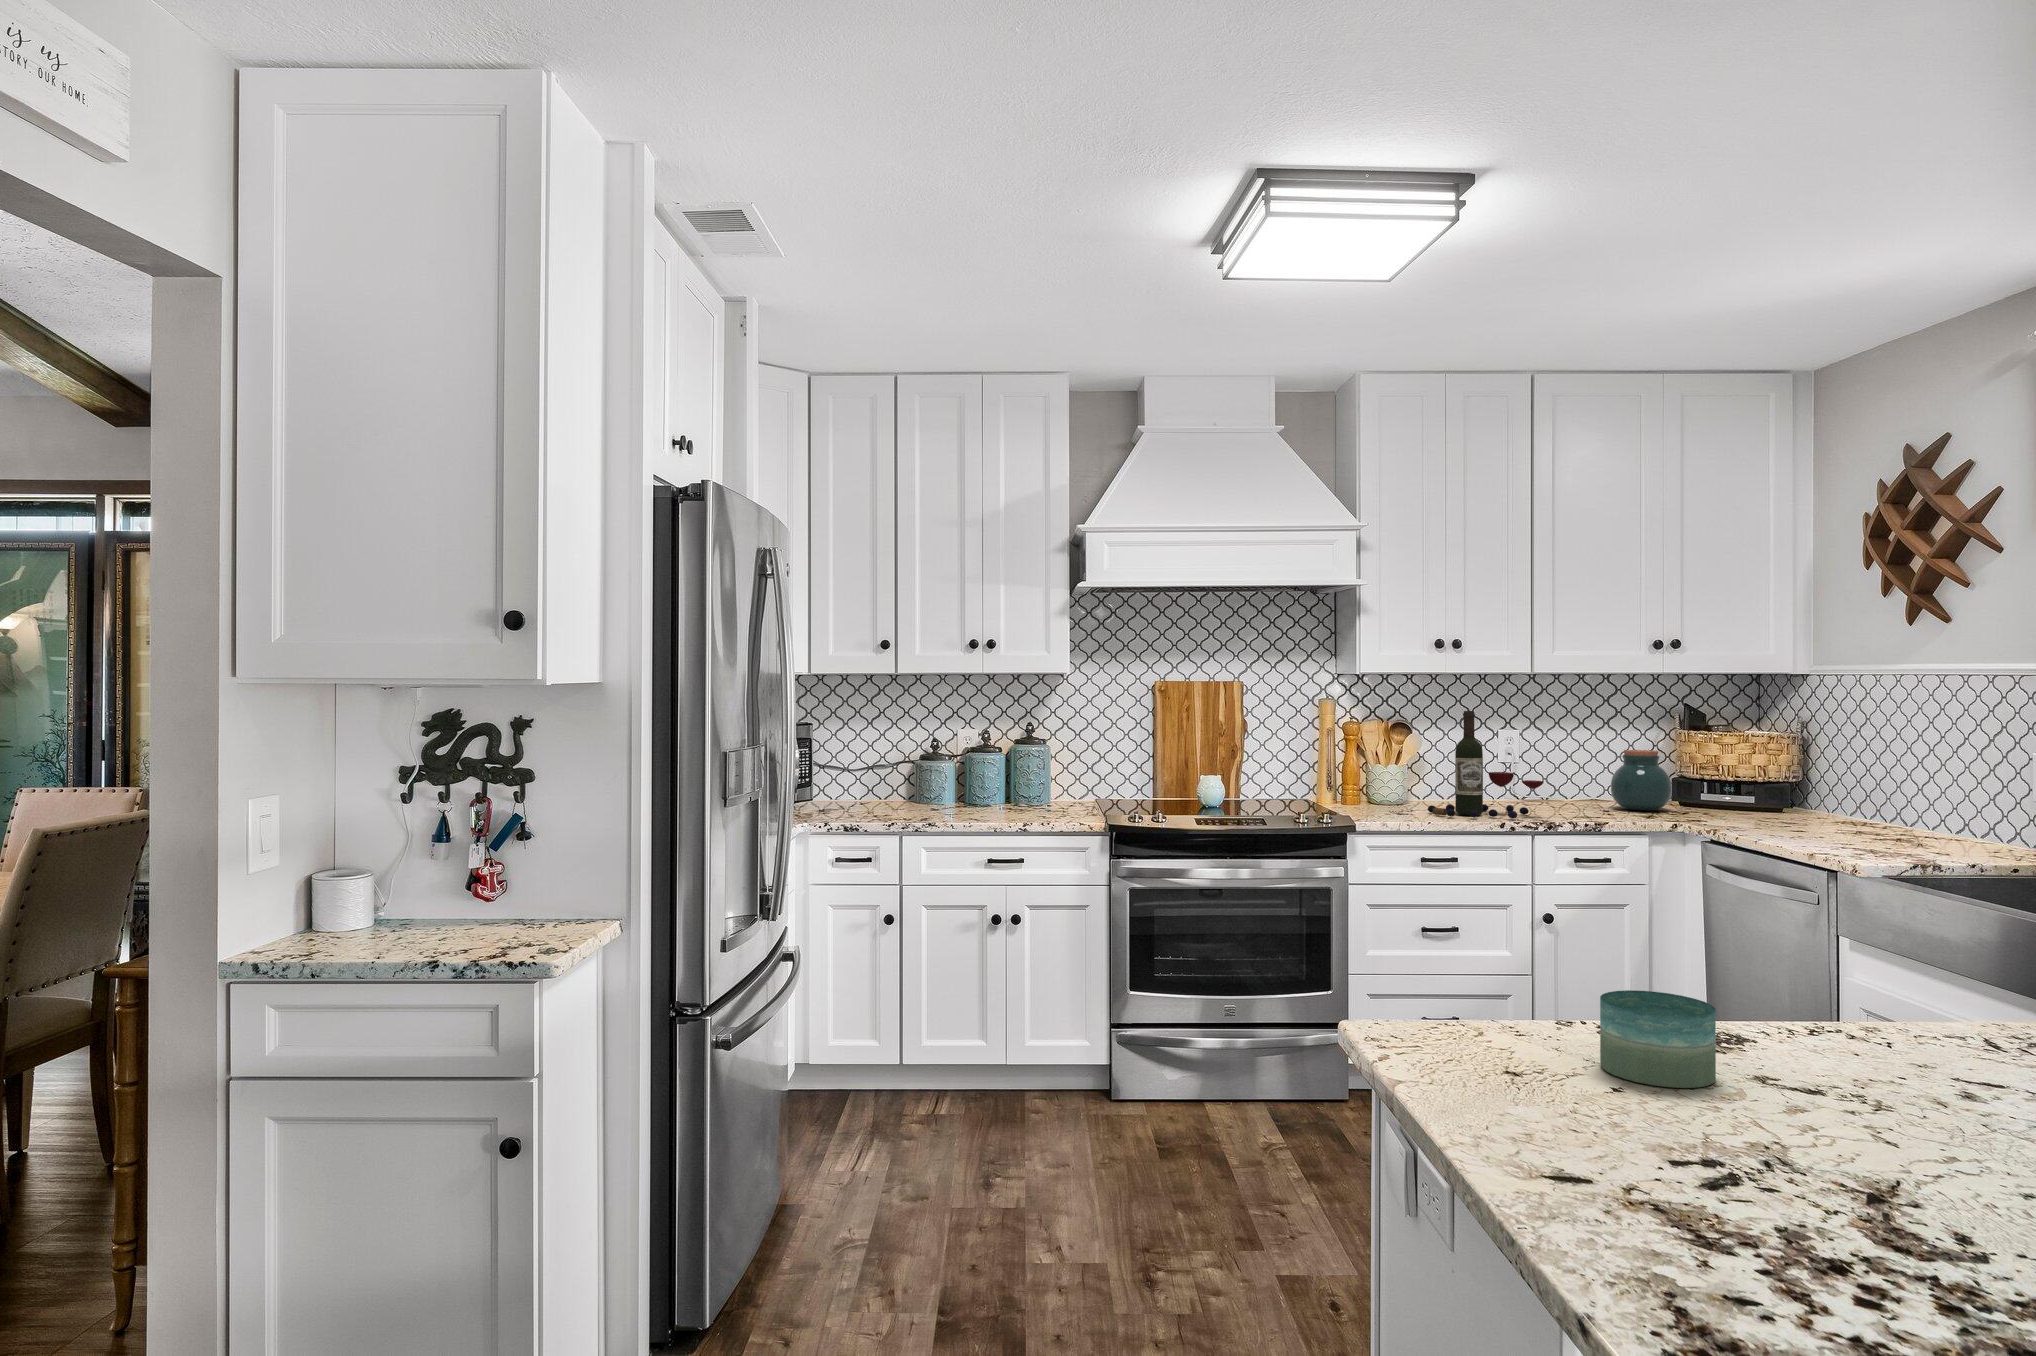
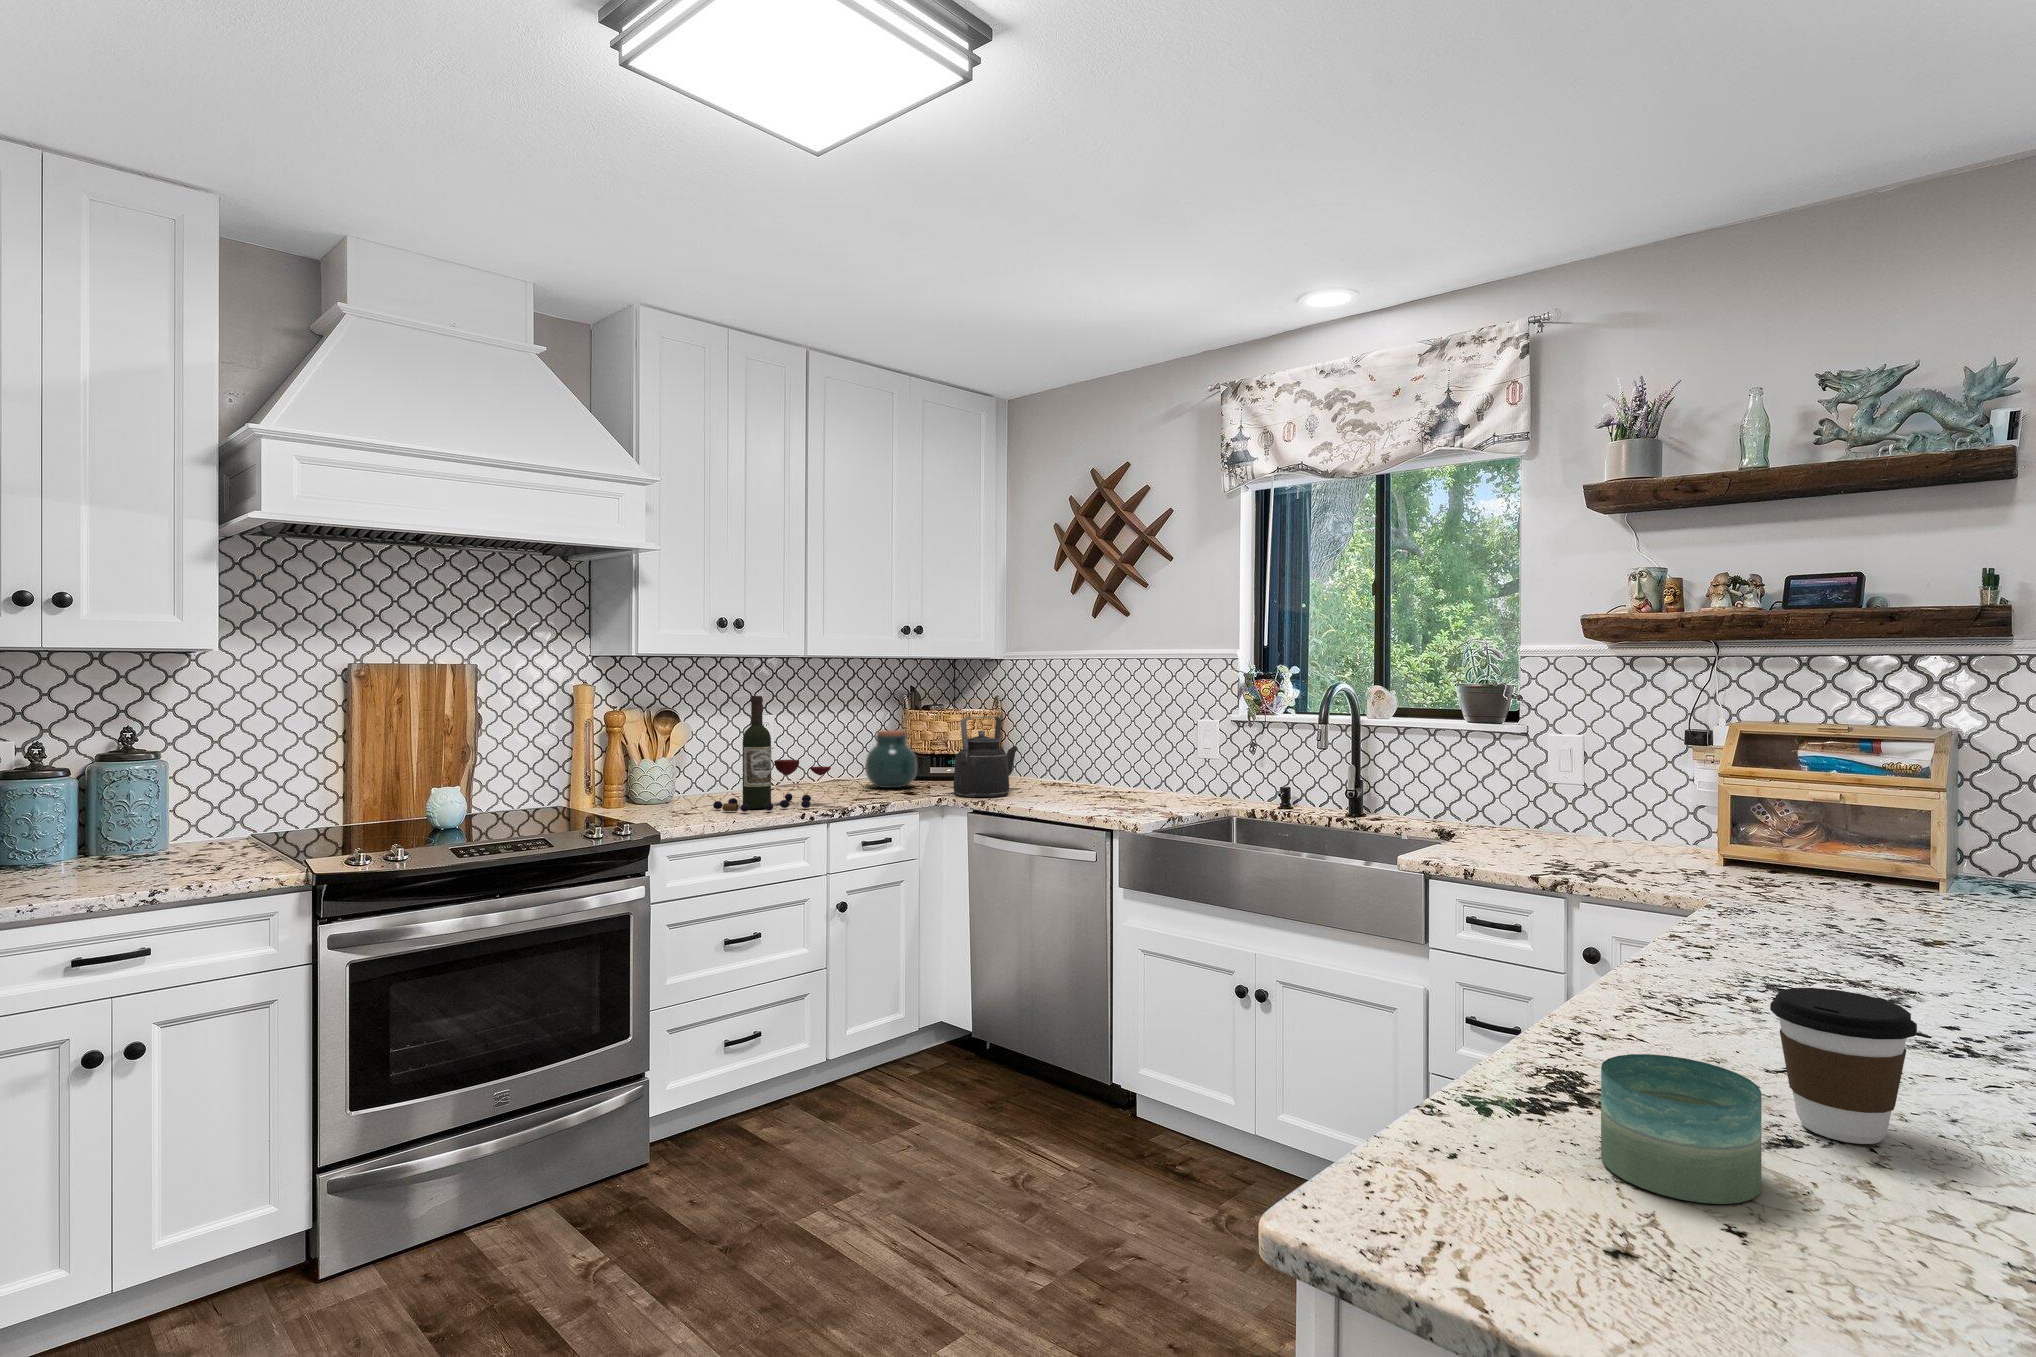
kettle: none [1698,739,1791,827] -> present [953,716,1018,797]
coffee cup: none [1819,977,1941,1106] -> present [1770,988,1917,1144]

